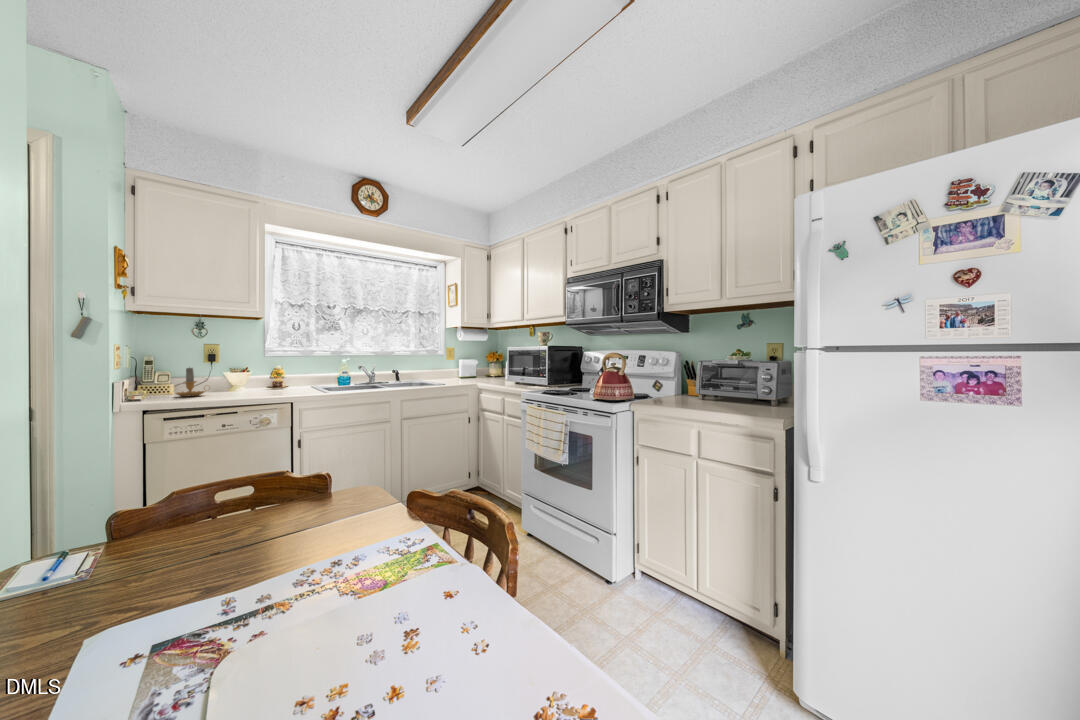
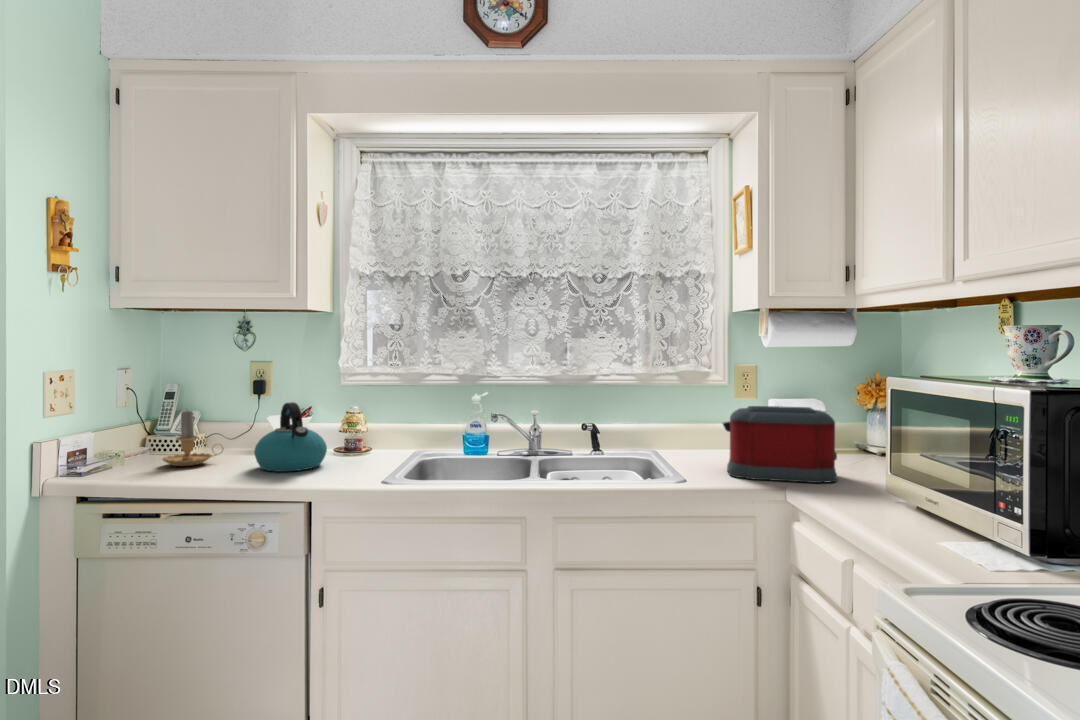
toaster: none [451,360,488,383] -> present [723,406,837,483]
kettle: none [240,362,280,394] -> present [254,402,327,472]

